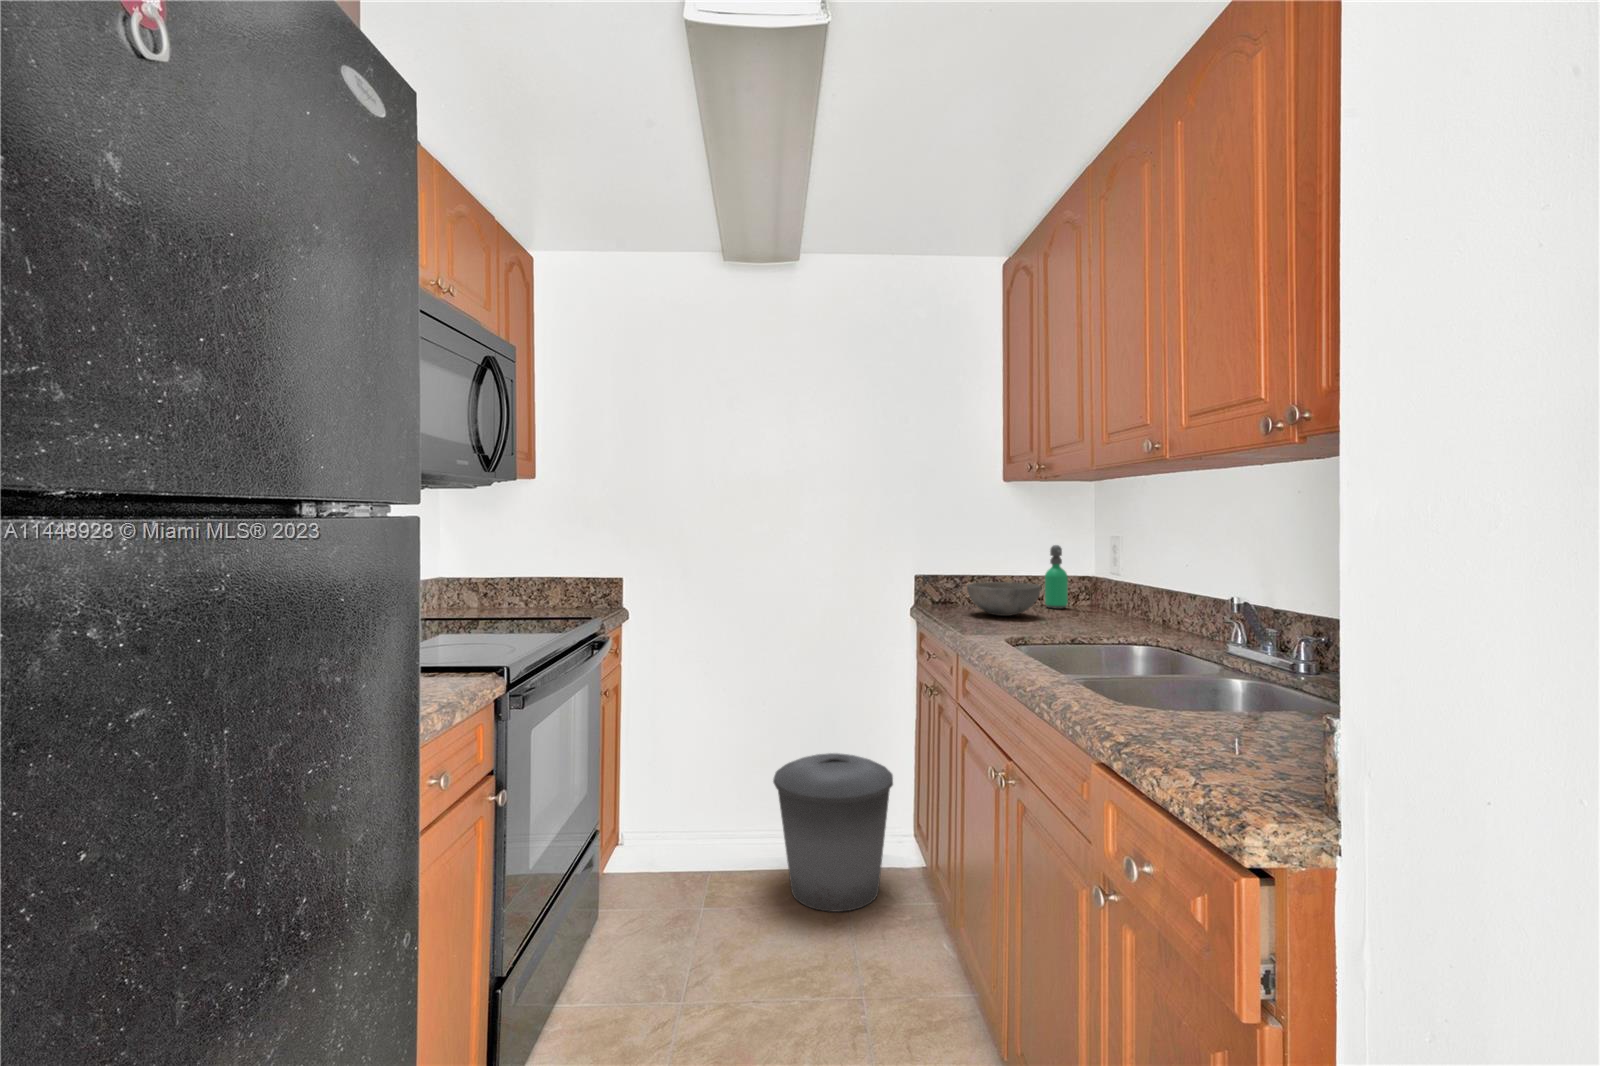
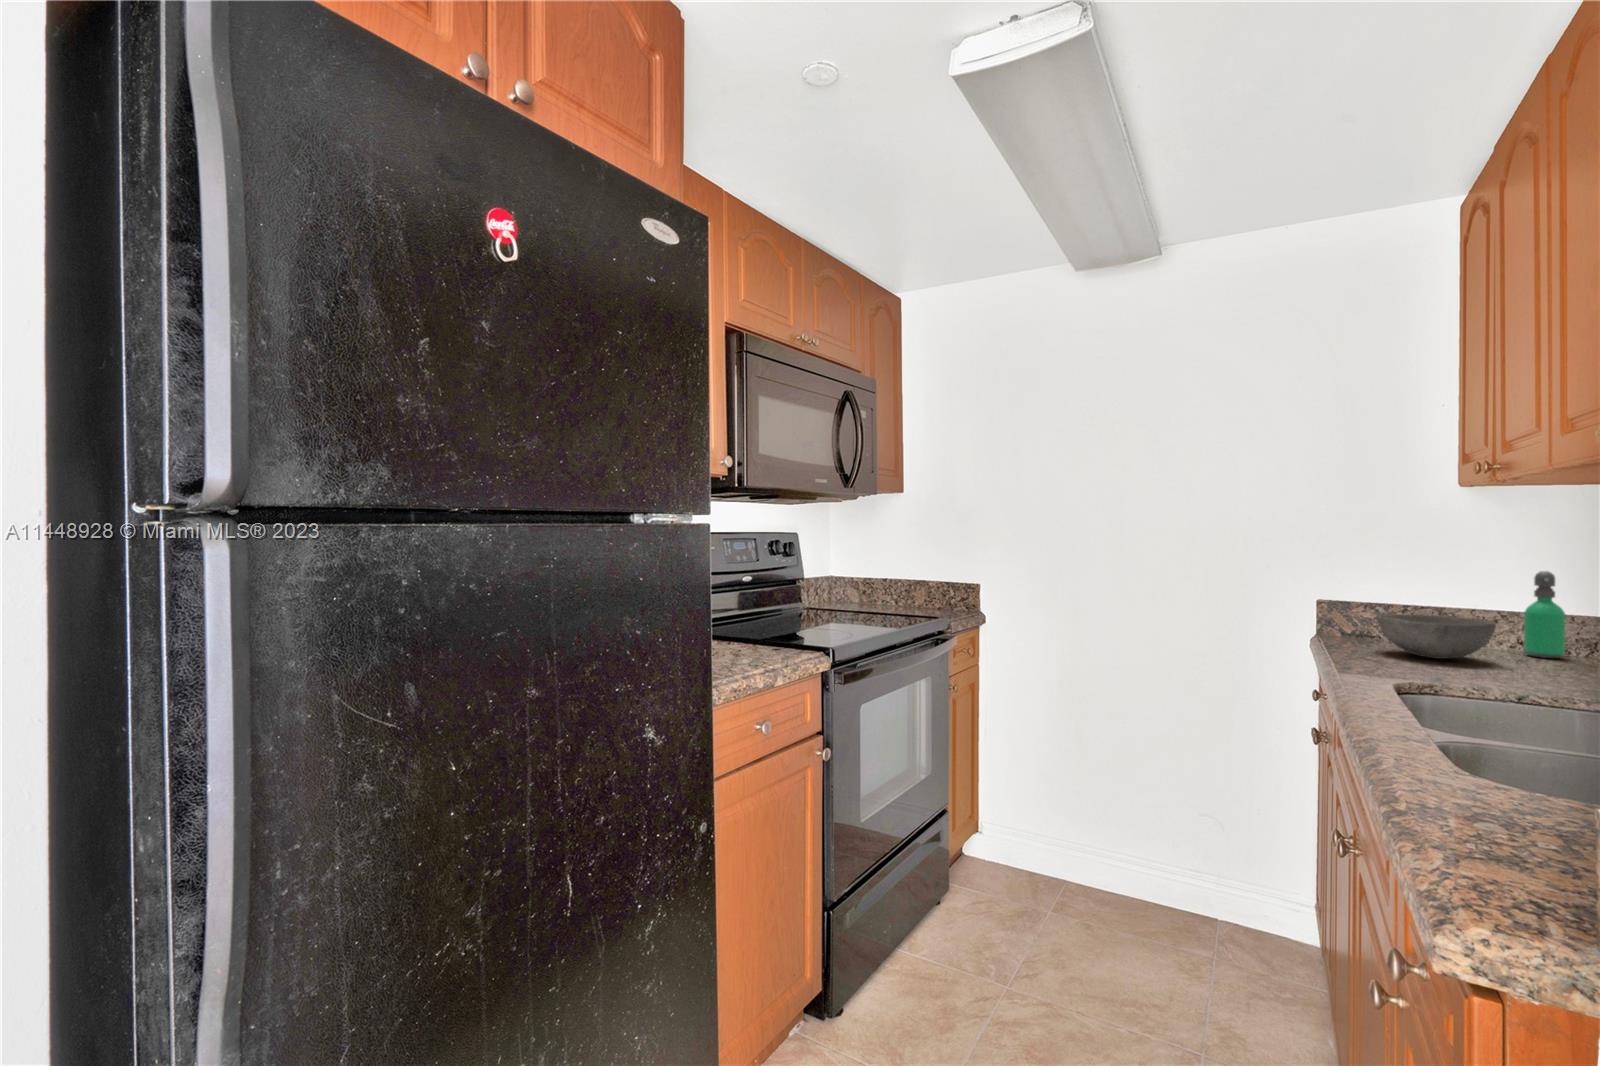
trash can: present [773,753,893,912] -> none [1120,791,1270,971]

